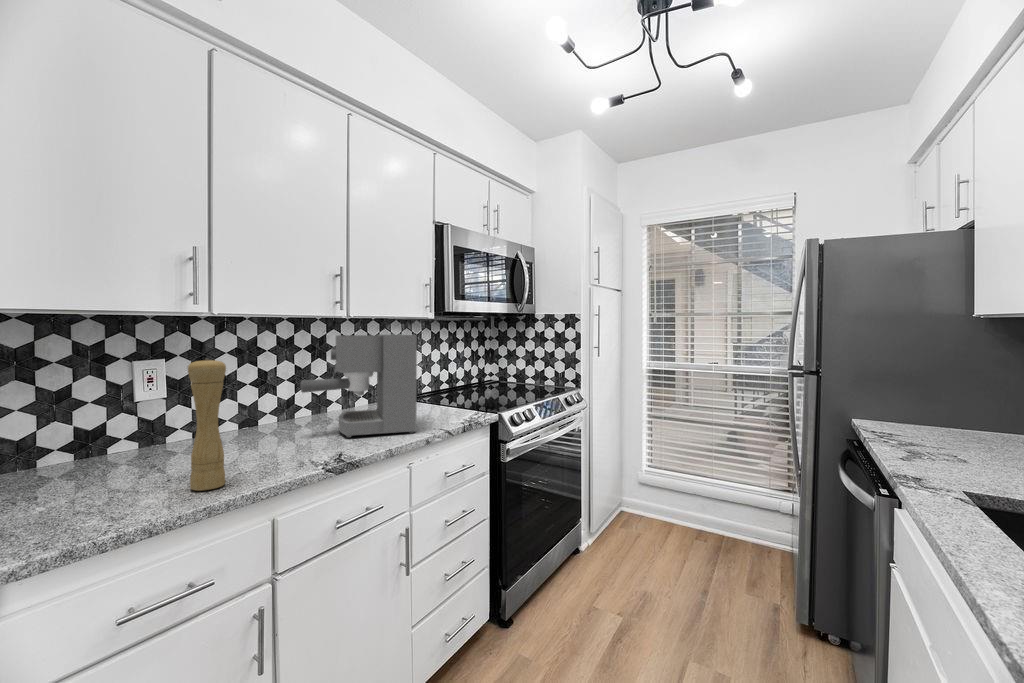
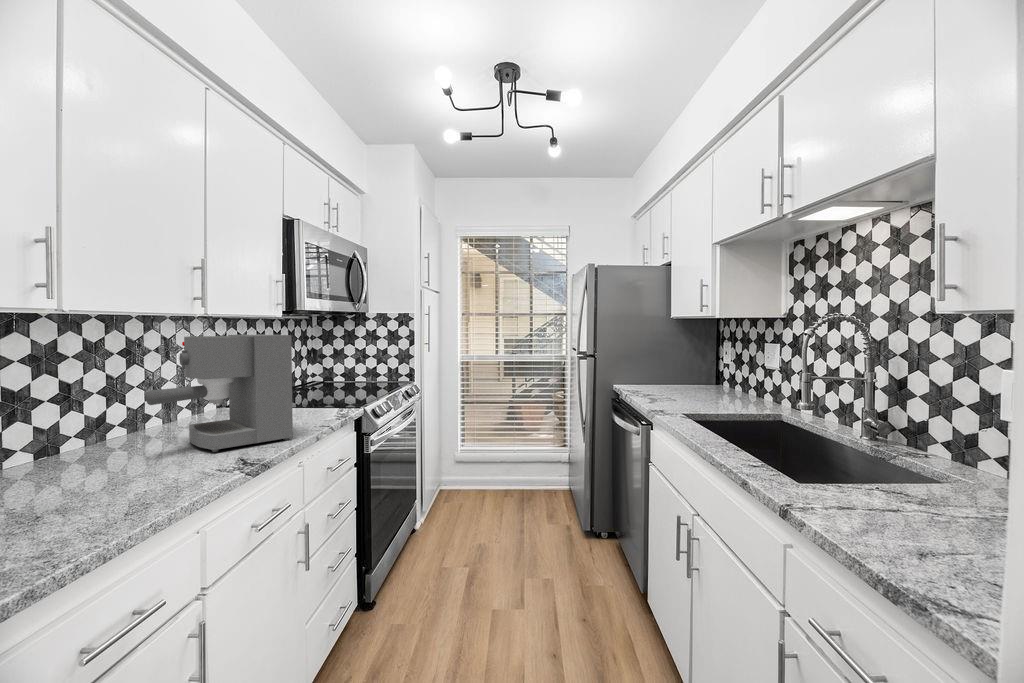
pepper mill: present [188,358,226,491] -> none [62,368,116,528]

